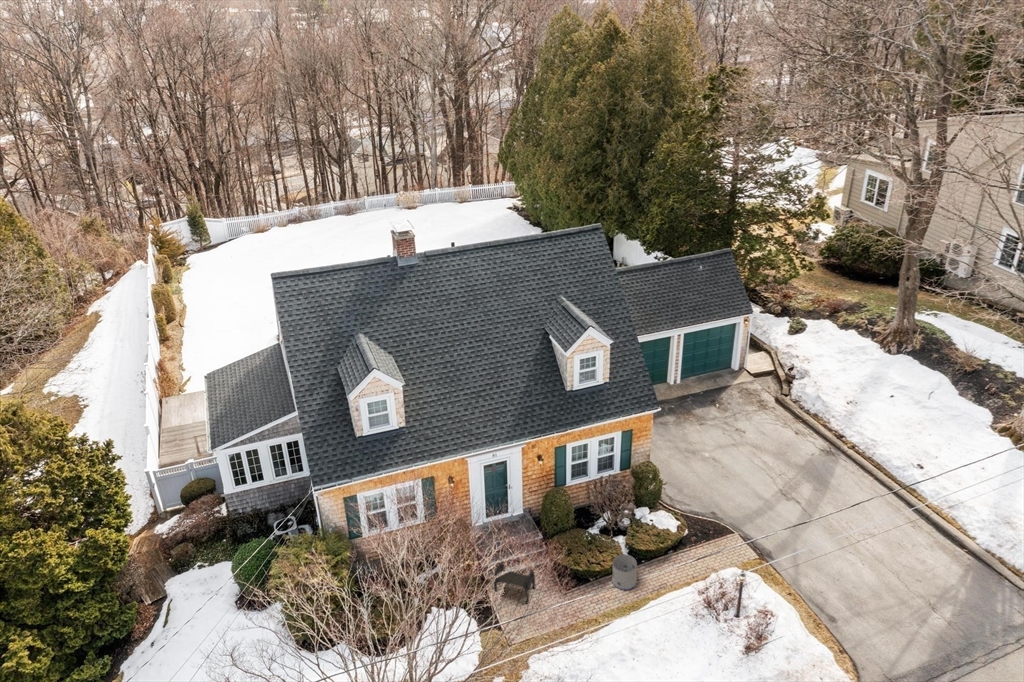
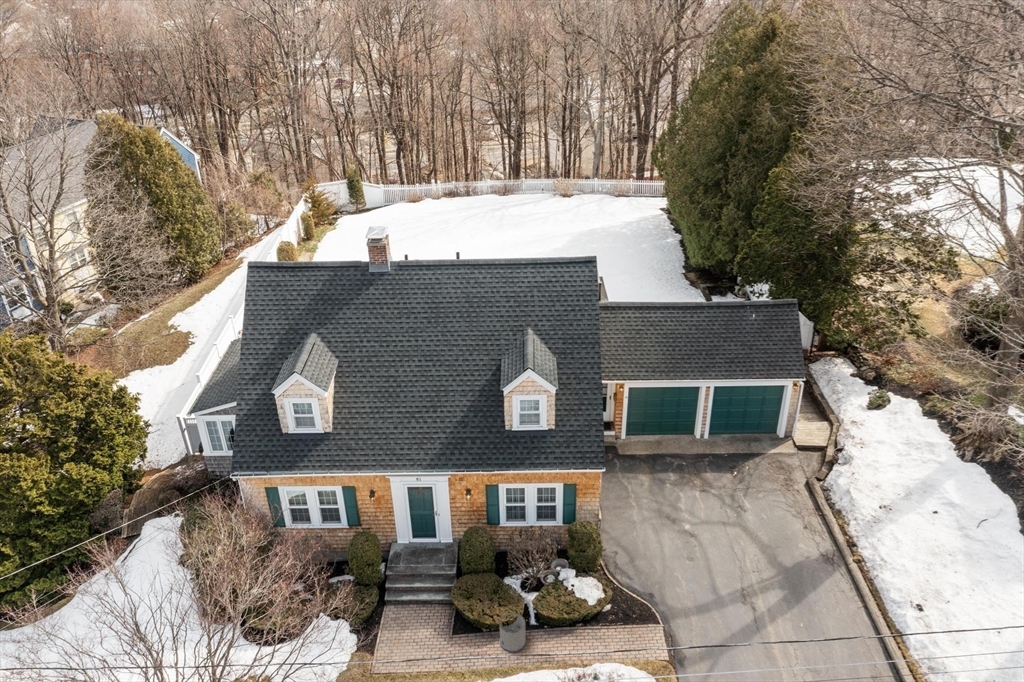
bench: present [494,563,536,603] -> none [379,590,423,638]

